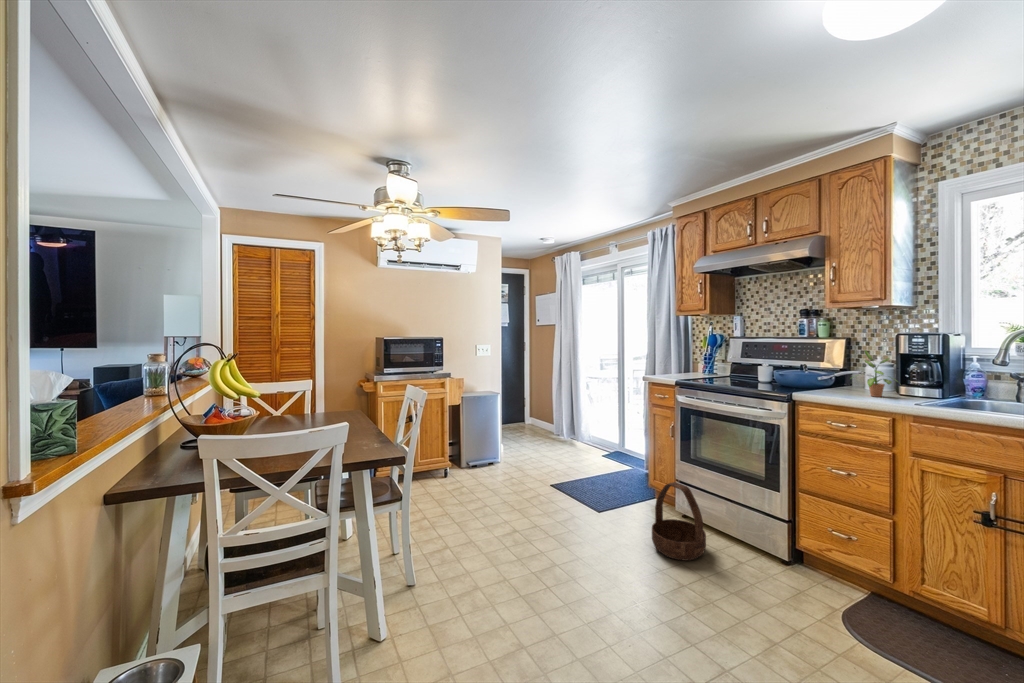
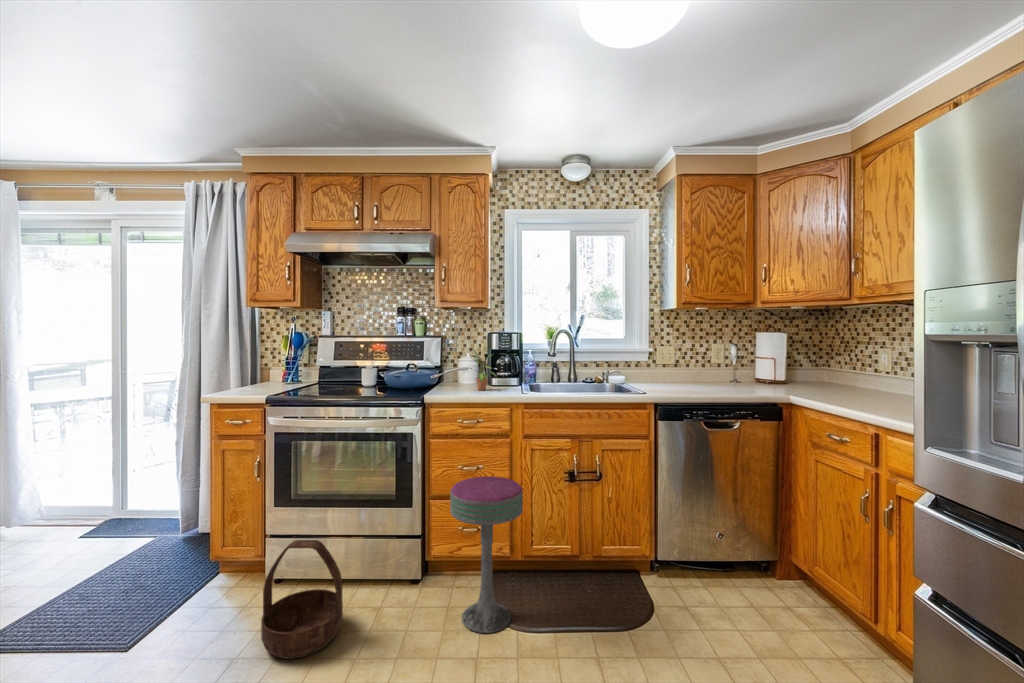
bar stool: none [788,477,875,629] -> present [450,476,523,633]

